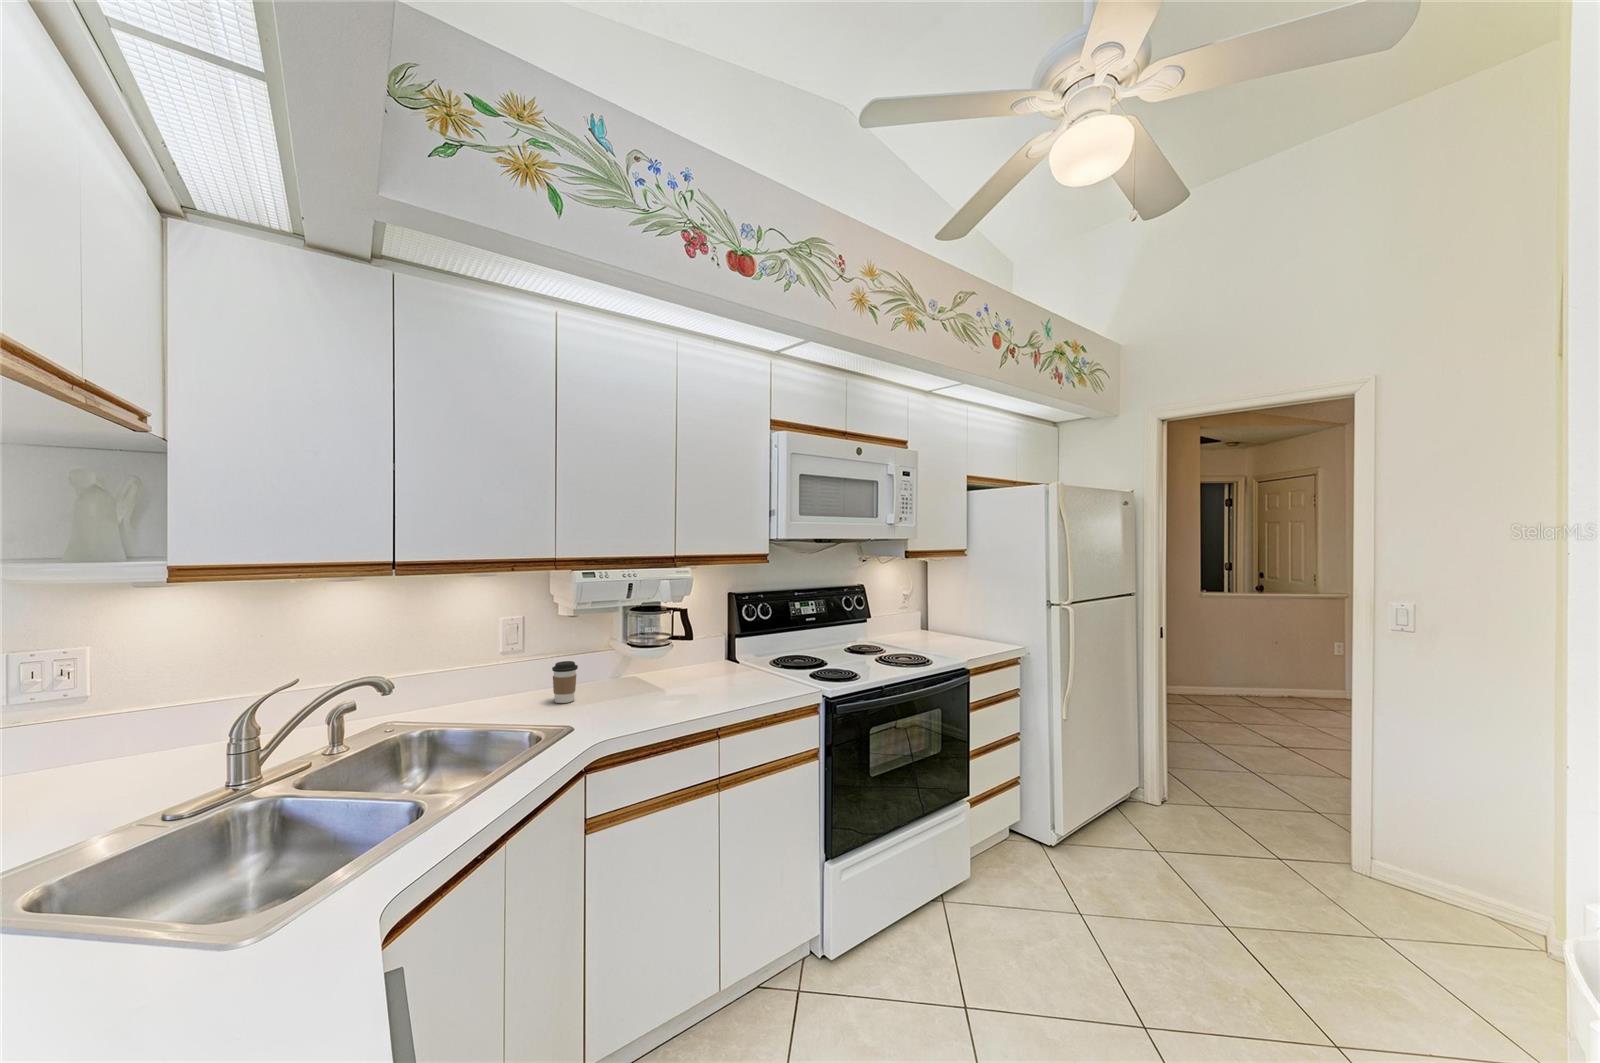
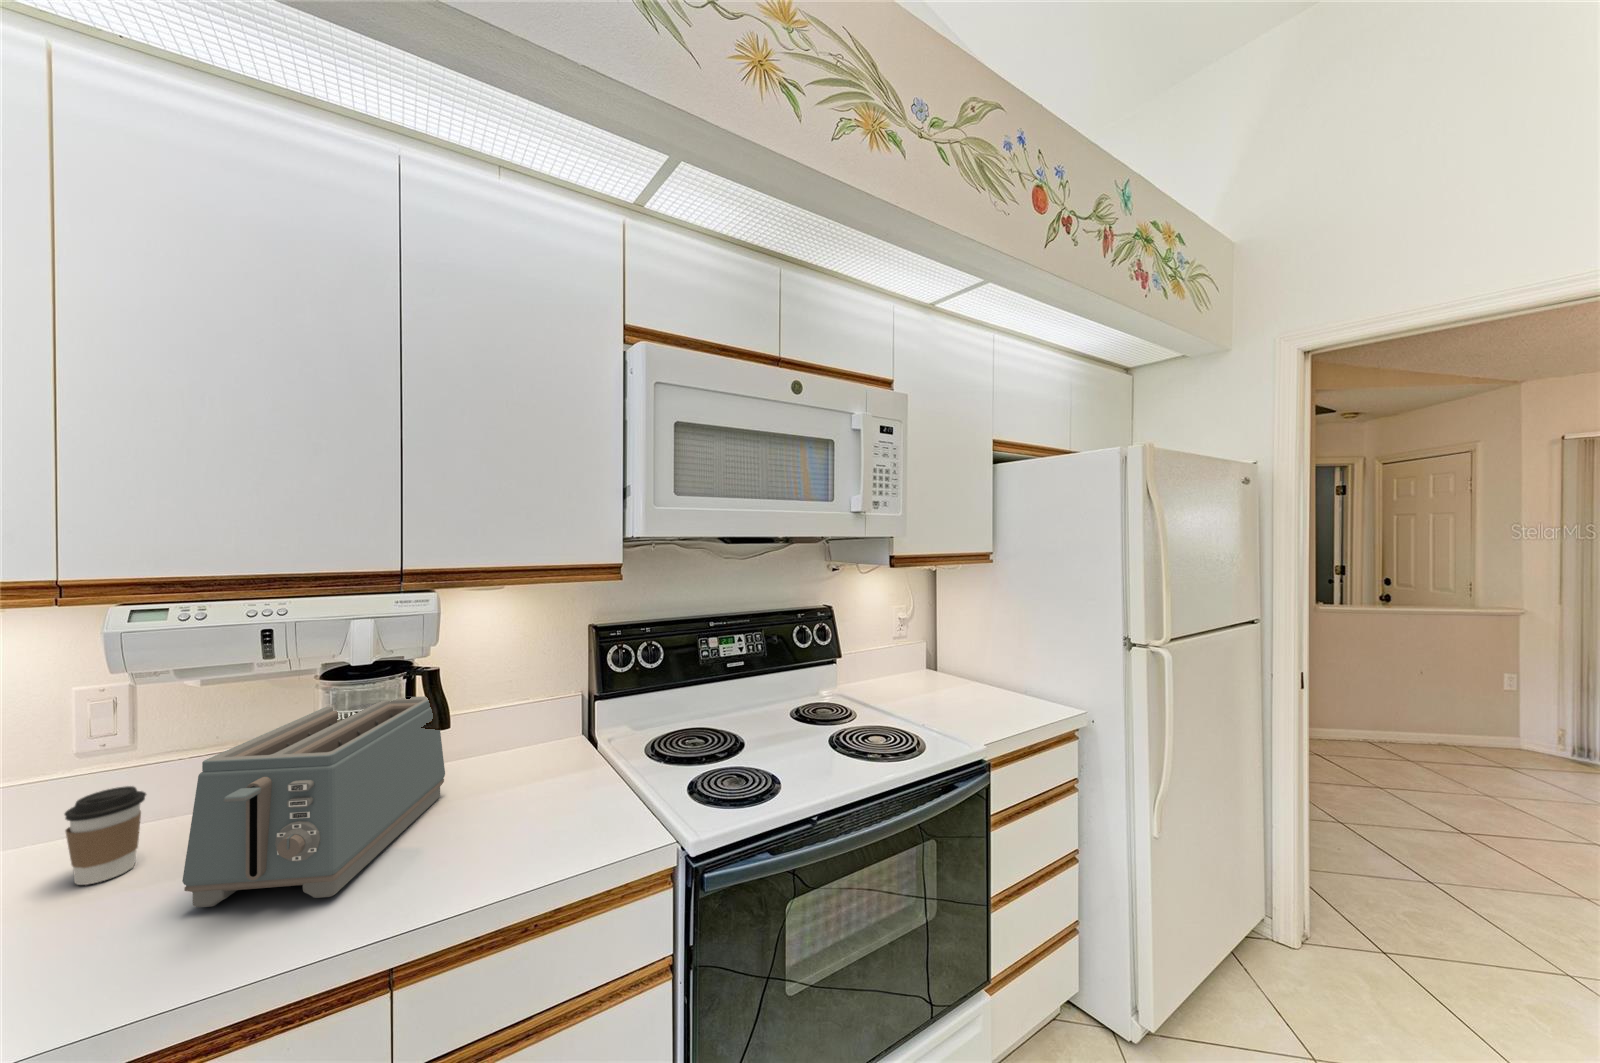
toaster: none [628,625,691,706] -> present [182,696,445,907]

